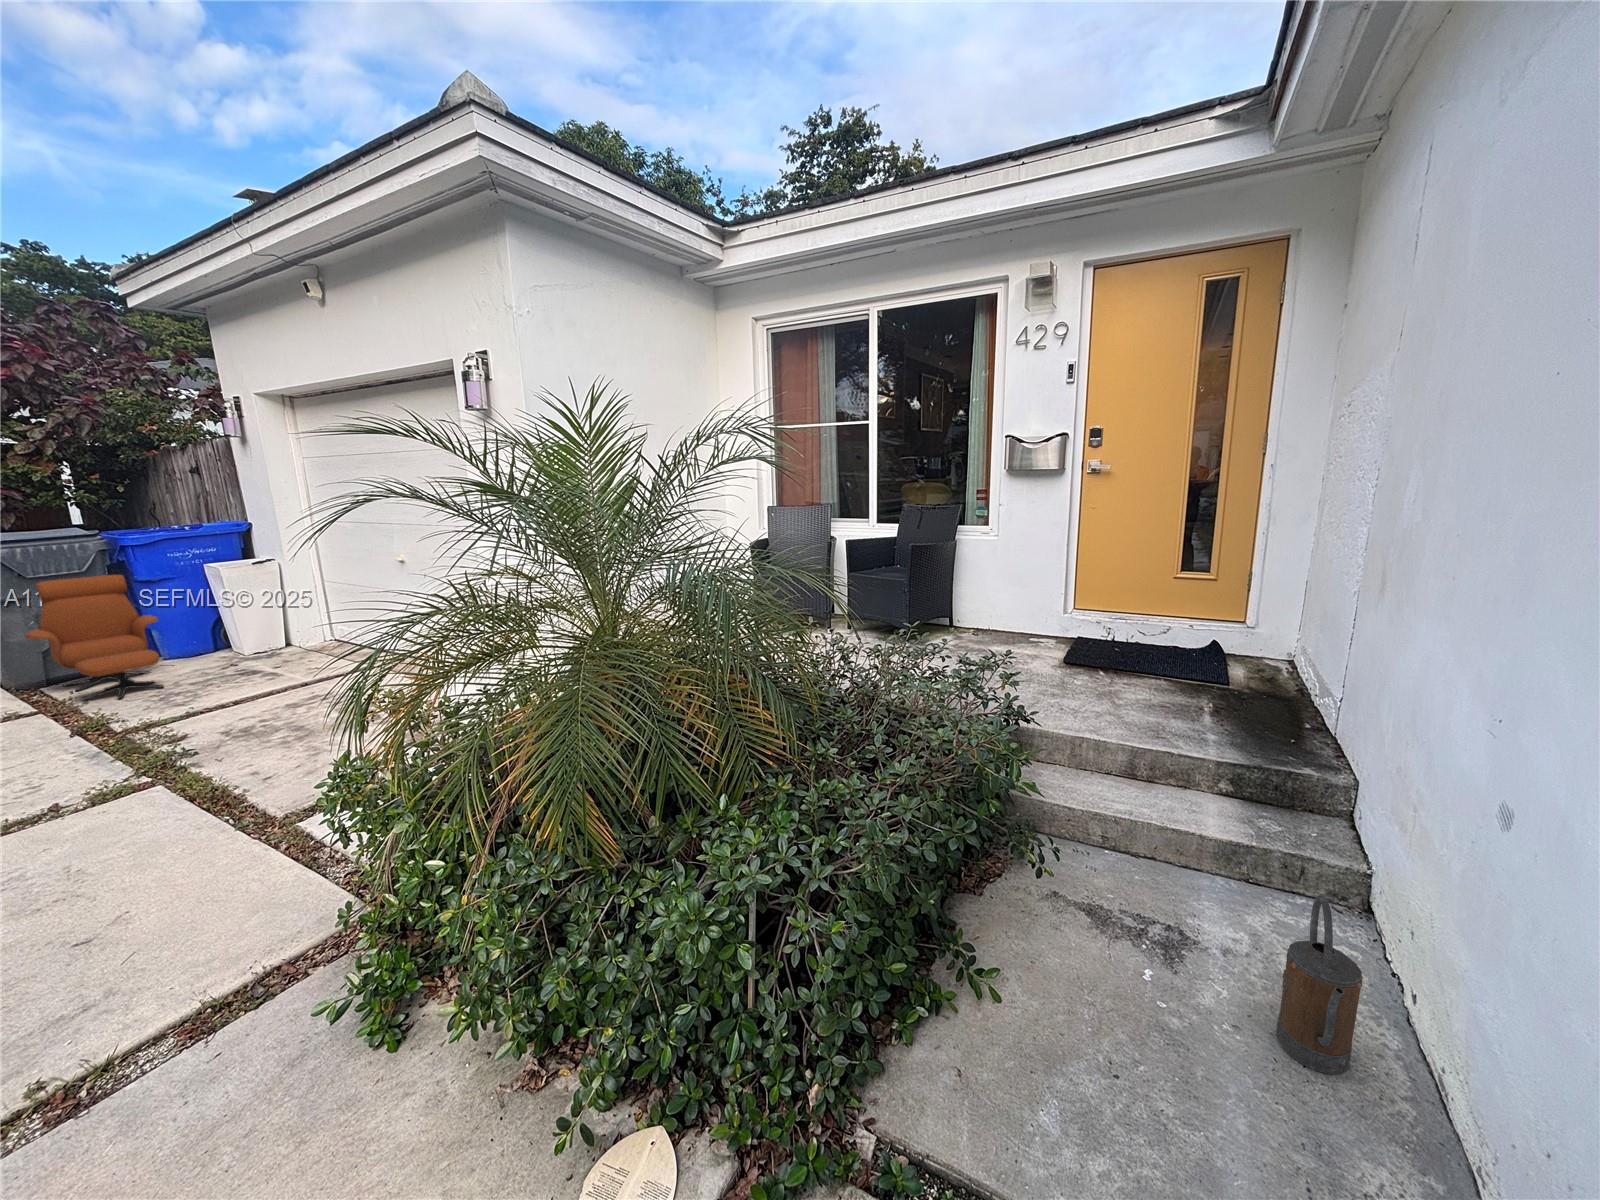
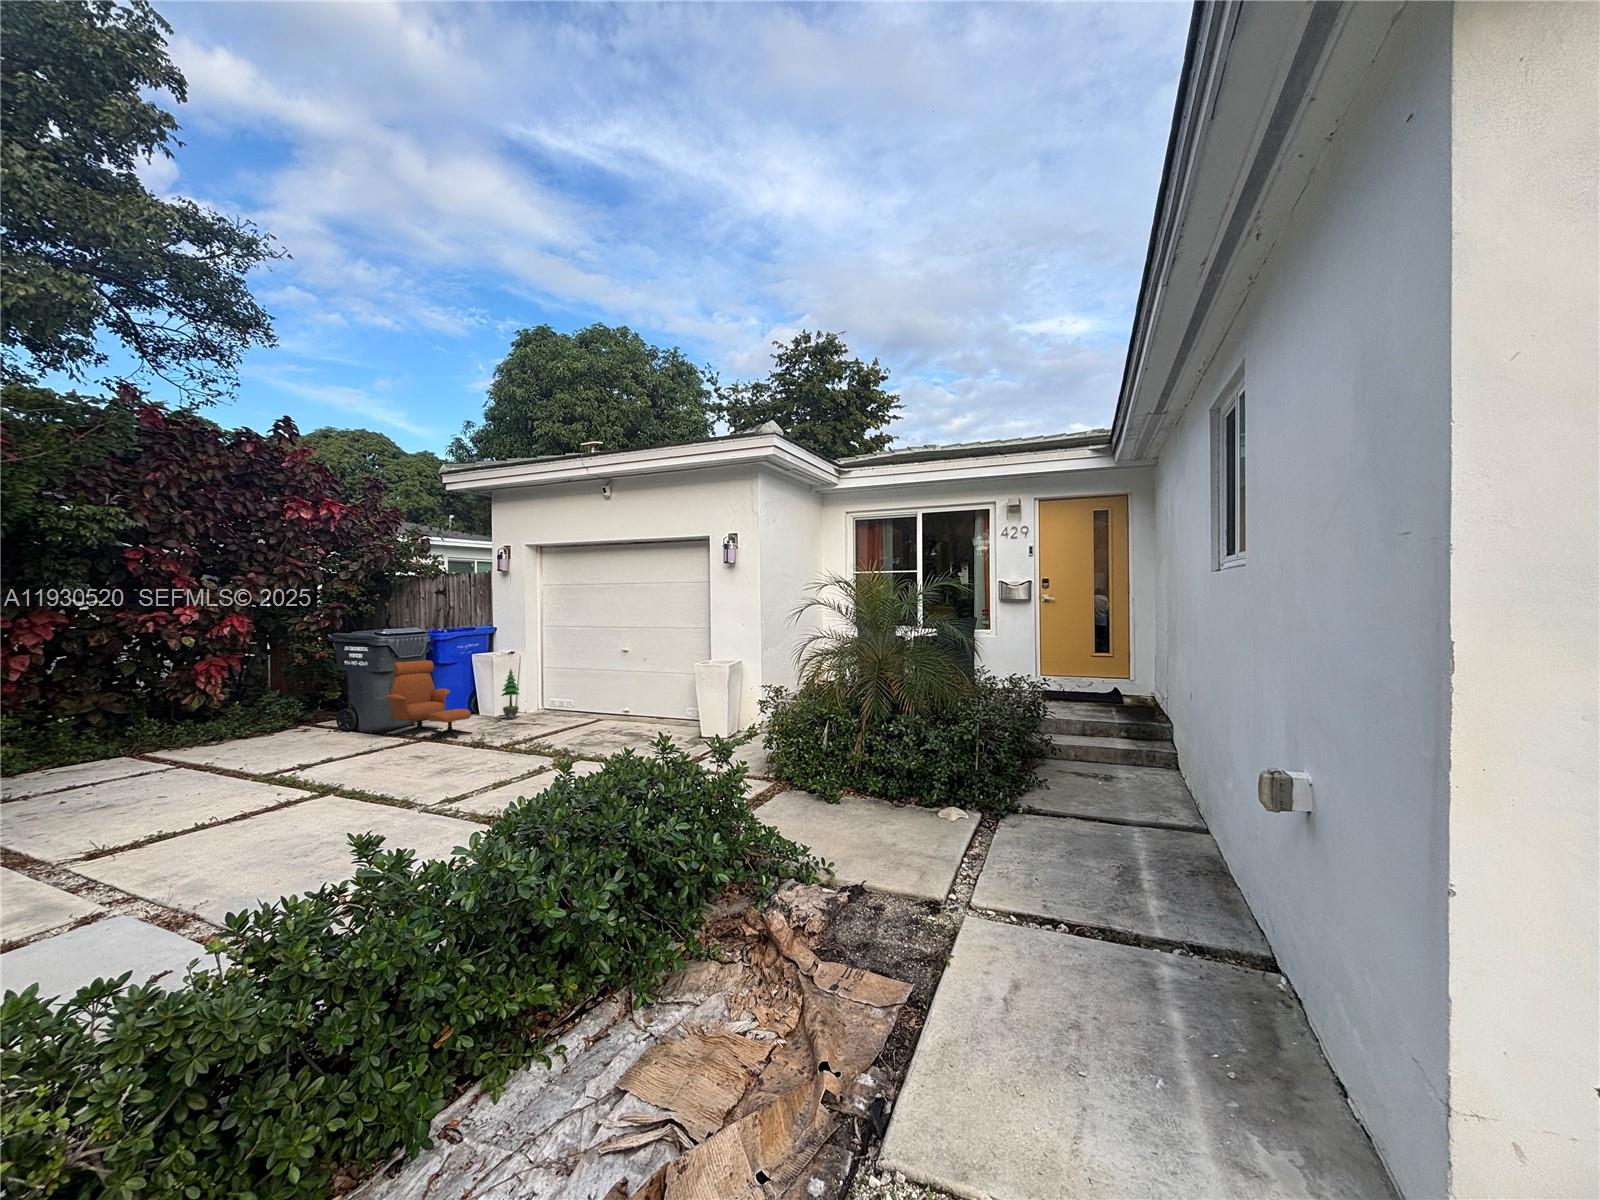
potted tree: none [259,582,294,653] -> present [501,669,519,719]
watering can: present [1276,895,1362,1074] -> none [1142,736,1164,788]

